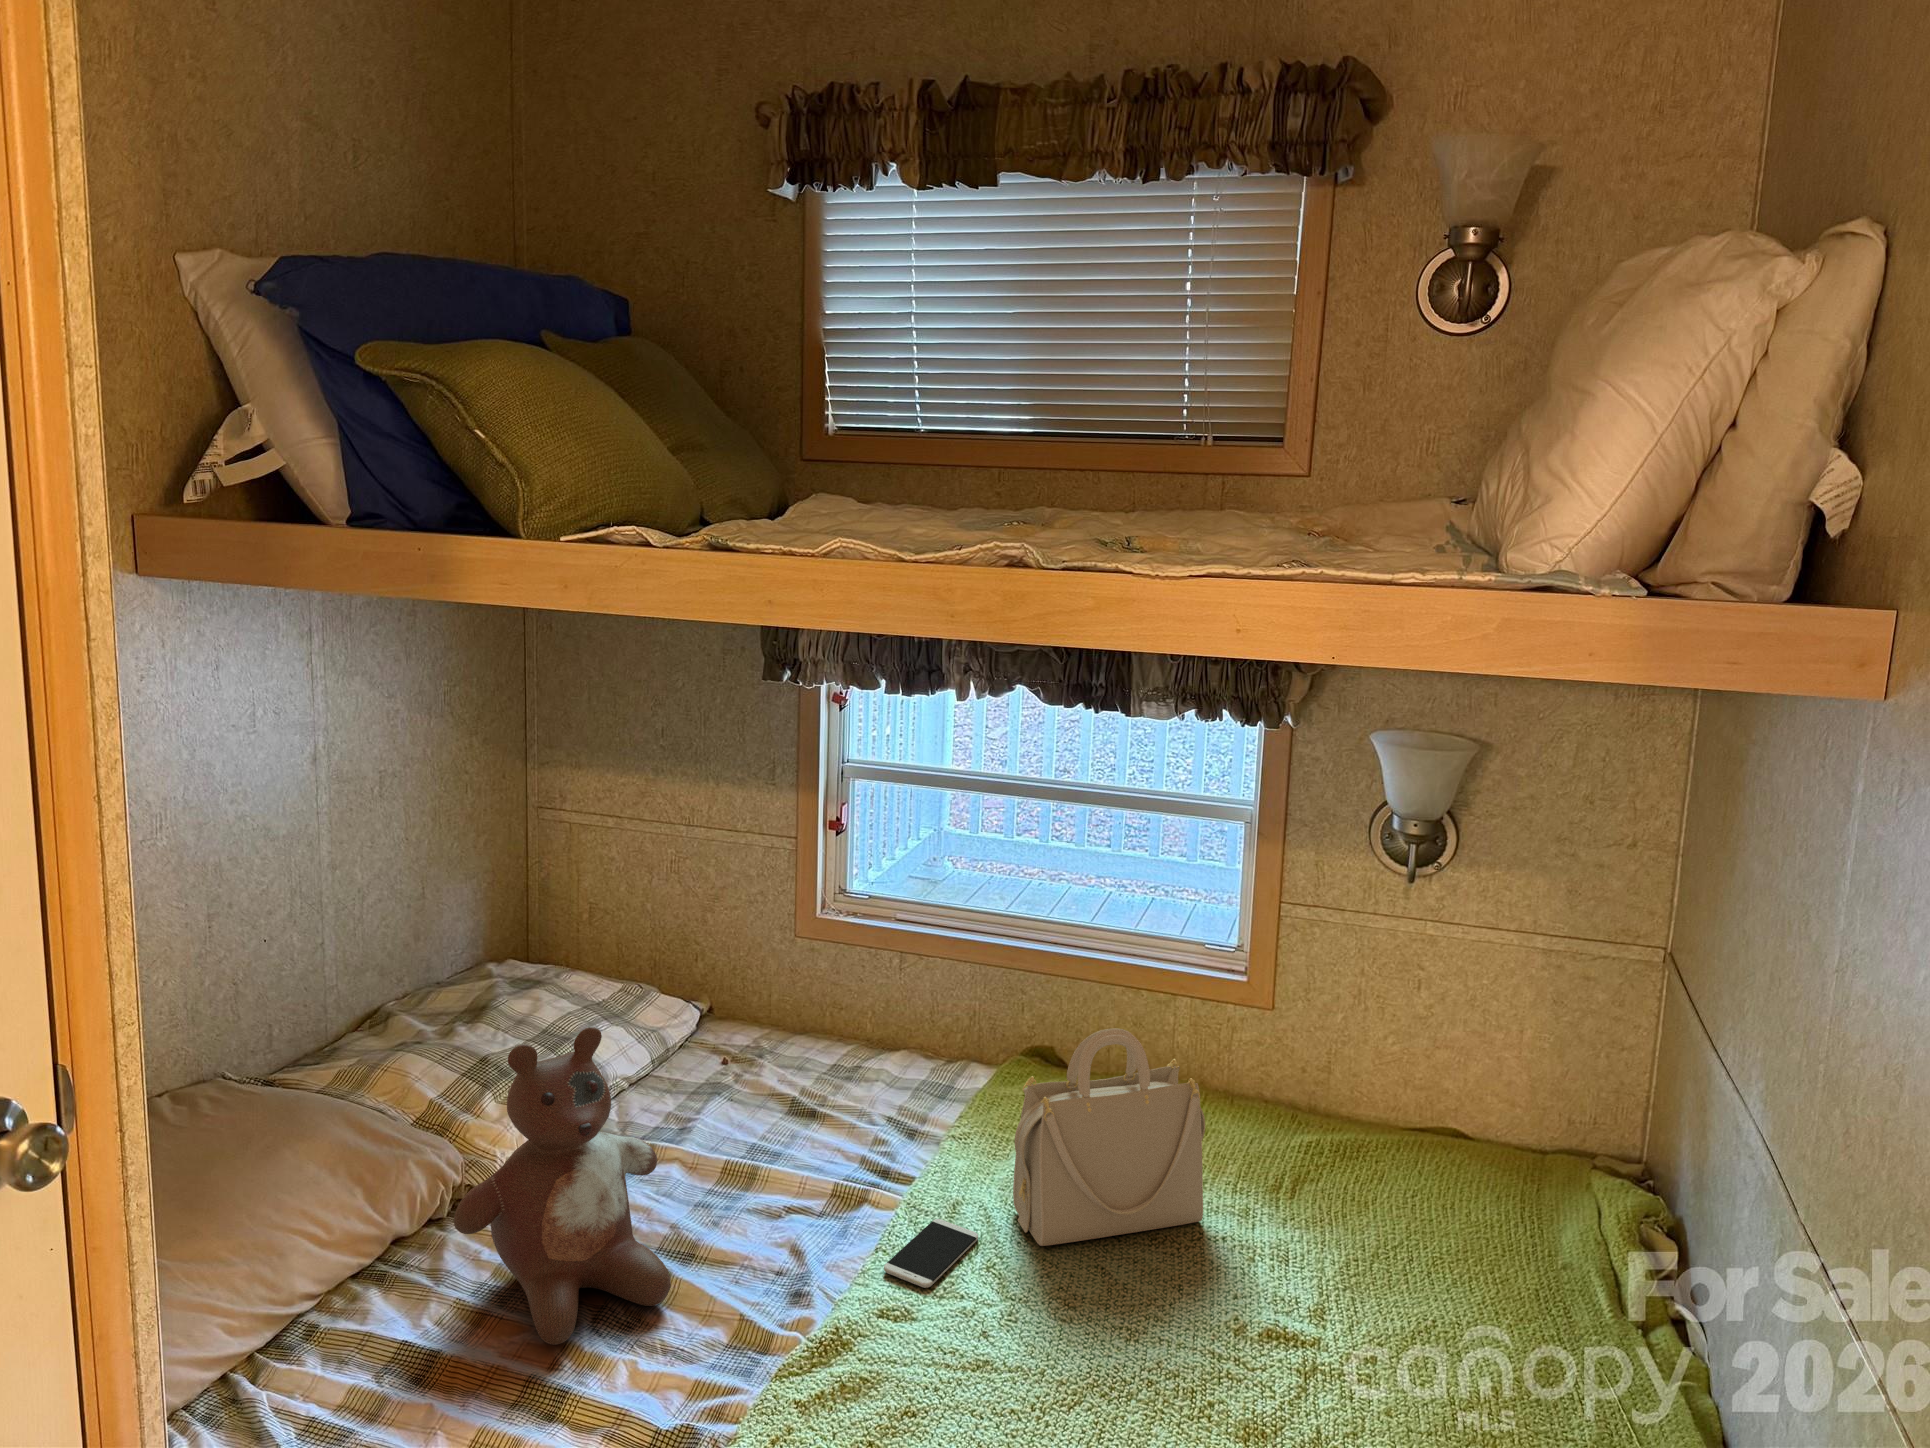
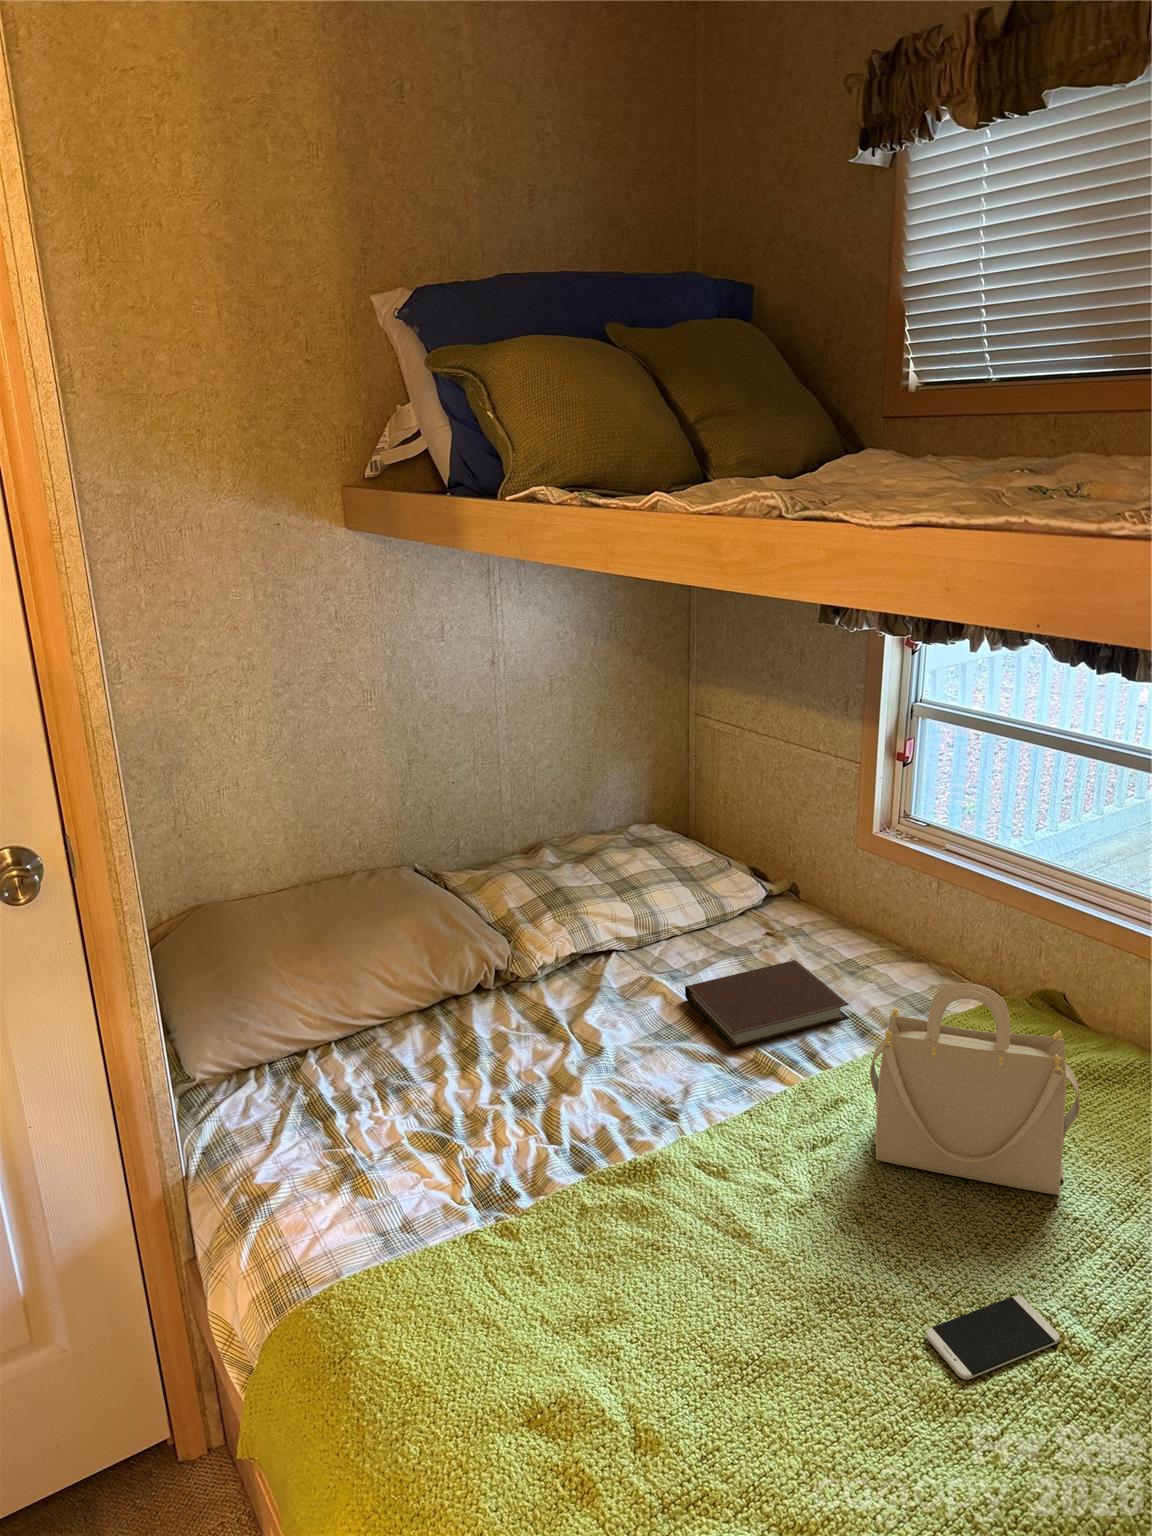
stuffed bear: present [454,1027,671,1344] -> none [443,882,599,1099]
notebook: none [707,1079,896,1189] -> present [685,960,849,1049]
smartphone: present [884,1219,978,1288] -> present [926,1296,1060,1379]

